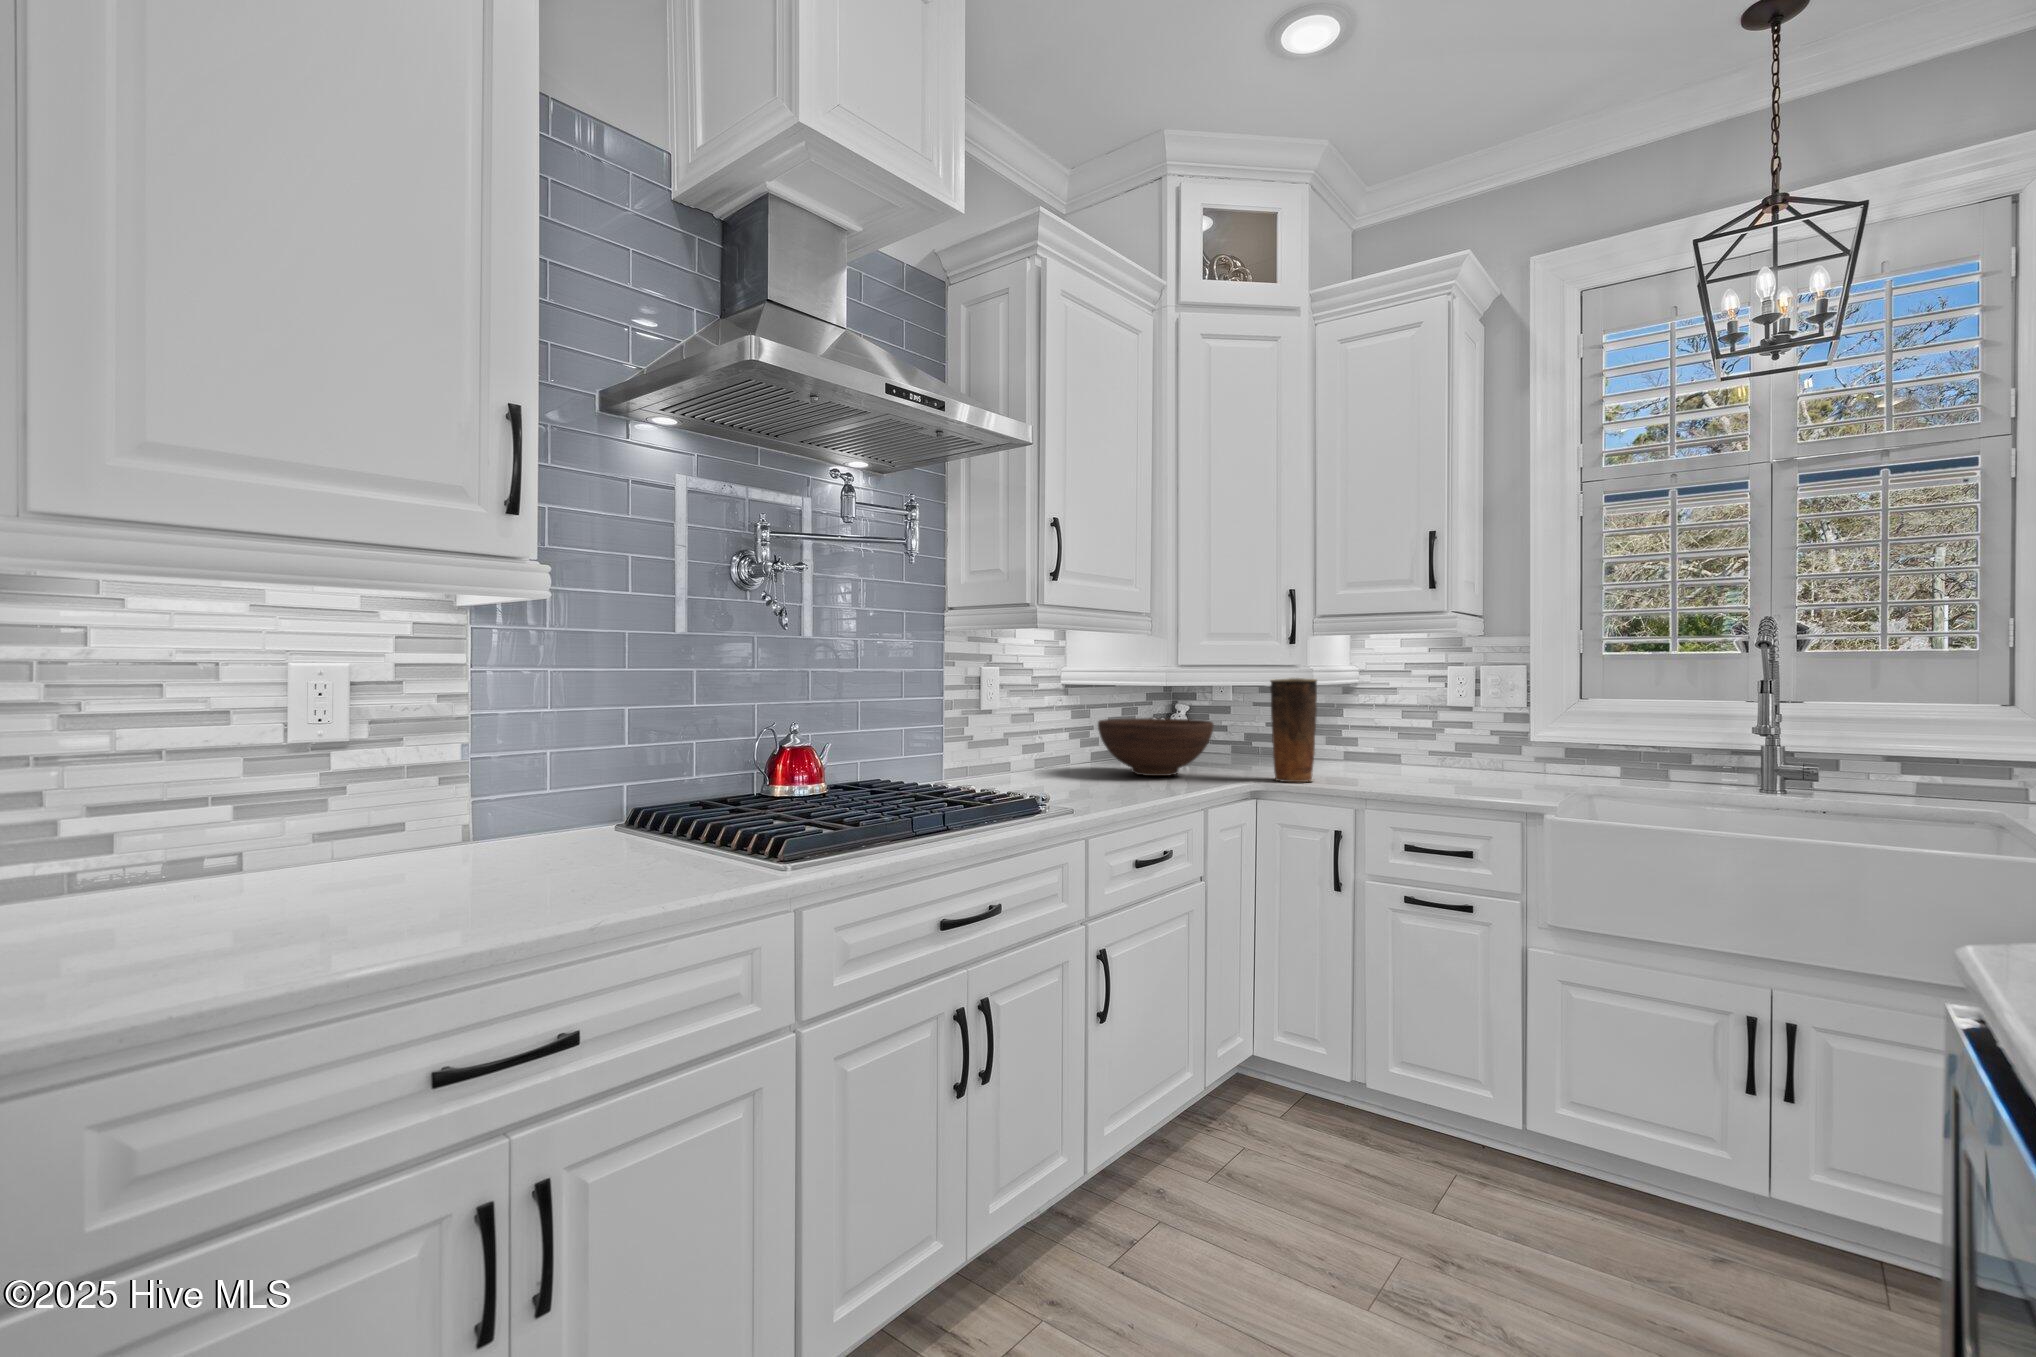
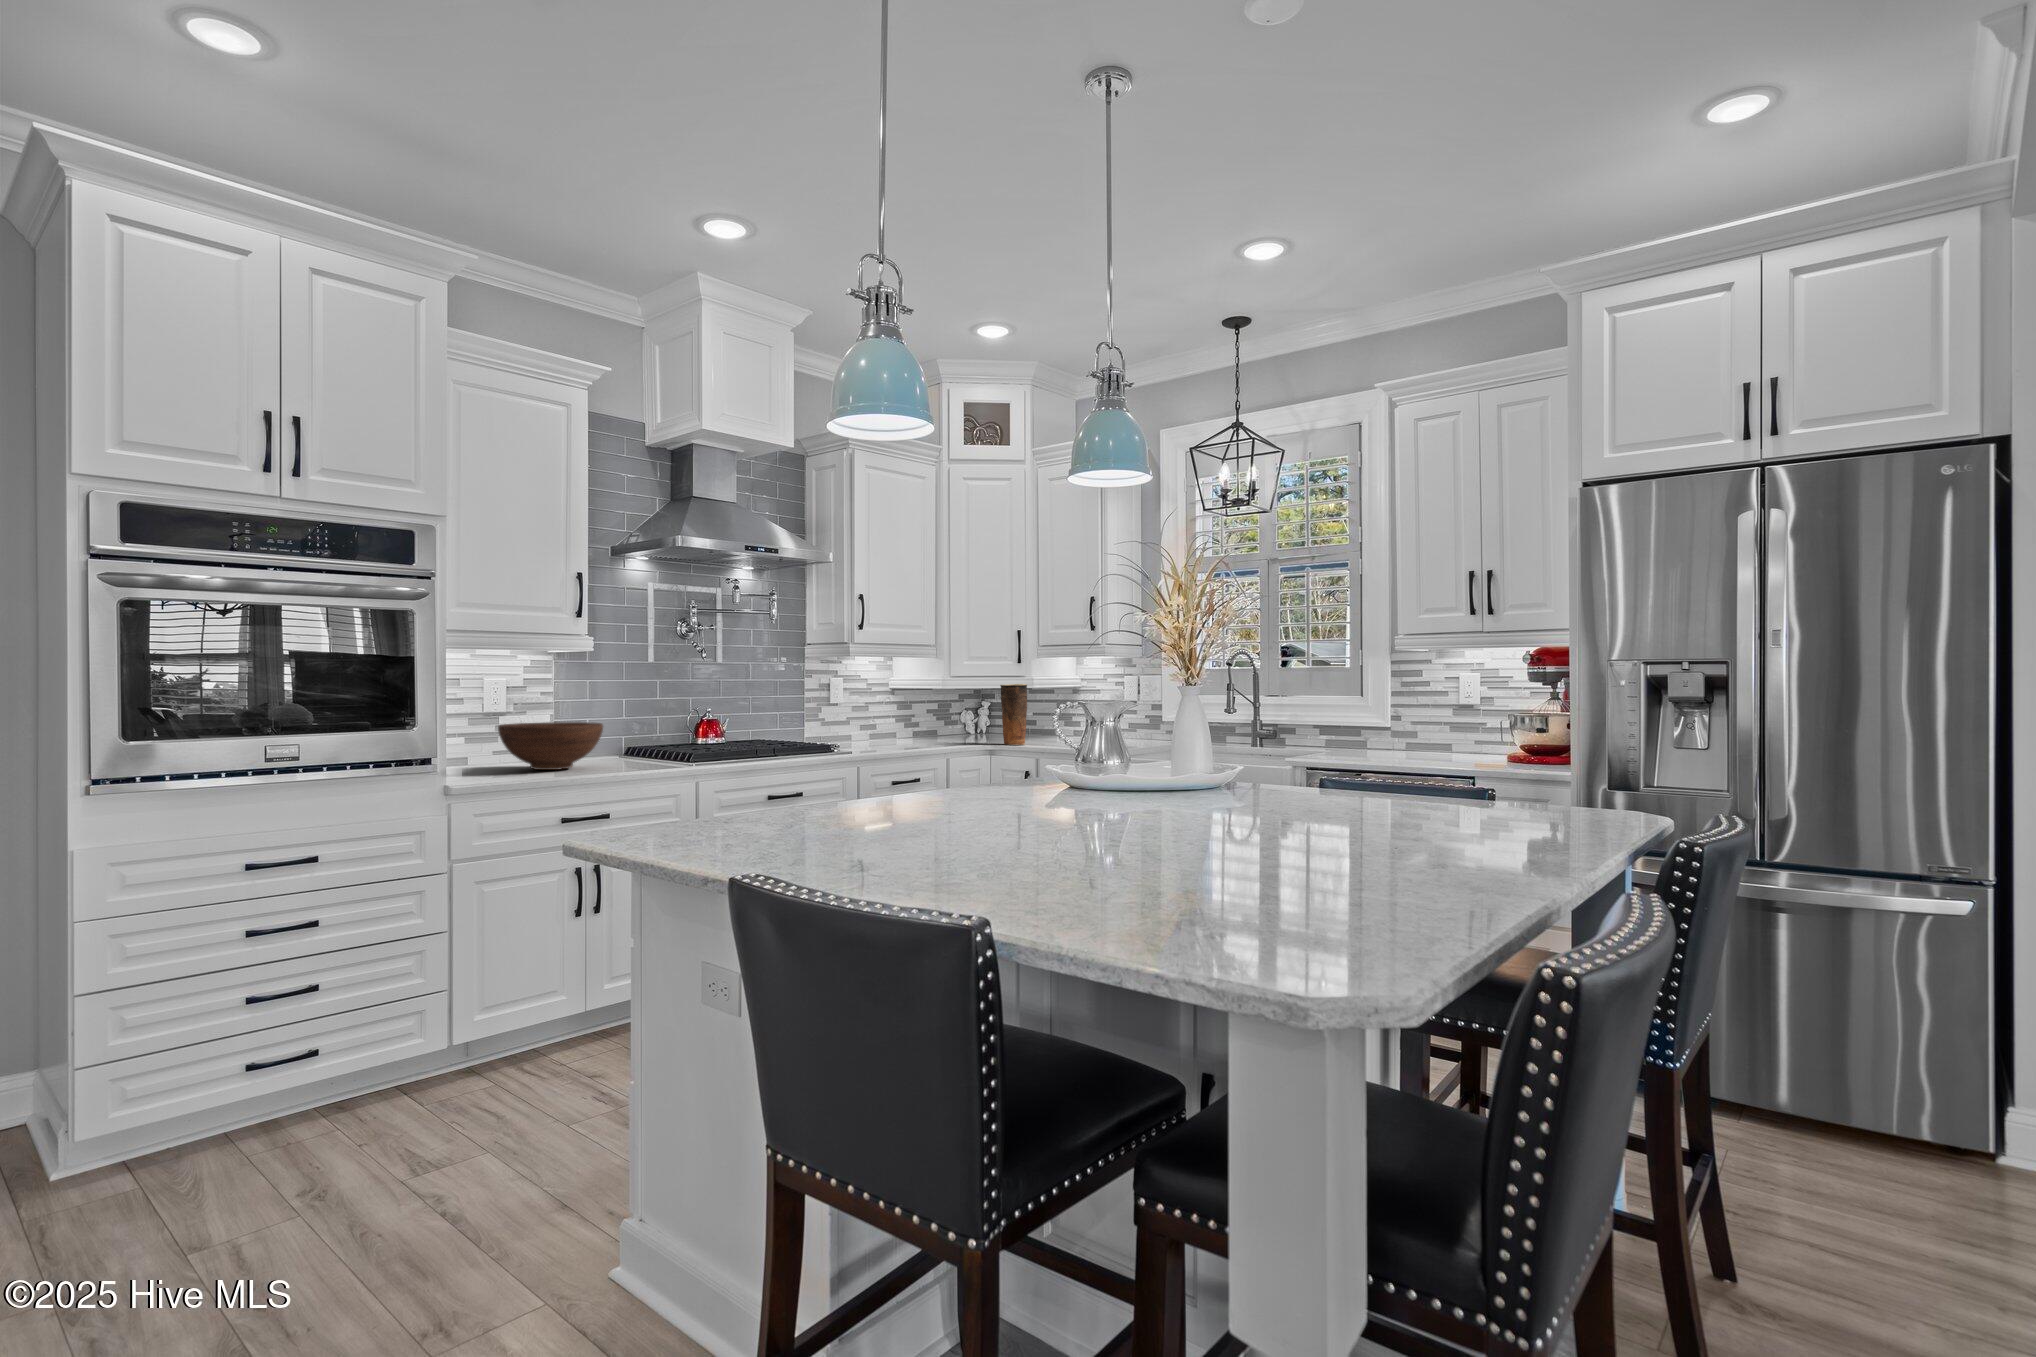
fruit bowl: present [1098,718,1214,776] -> present [498,722,603,770]

